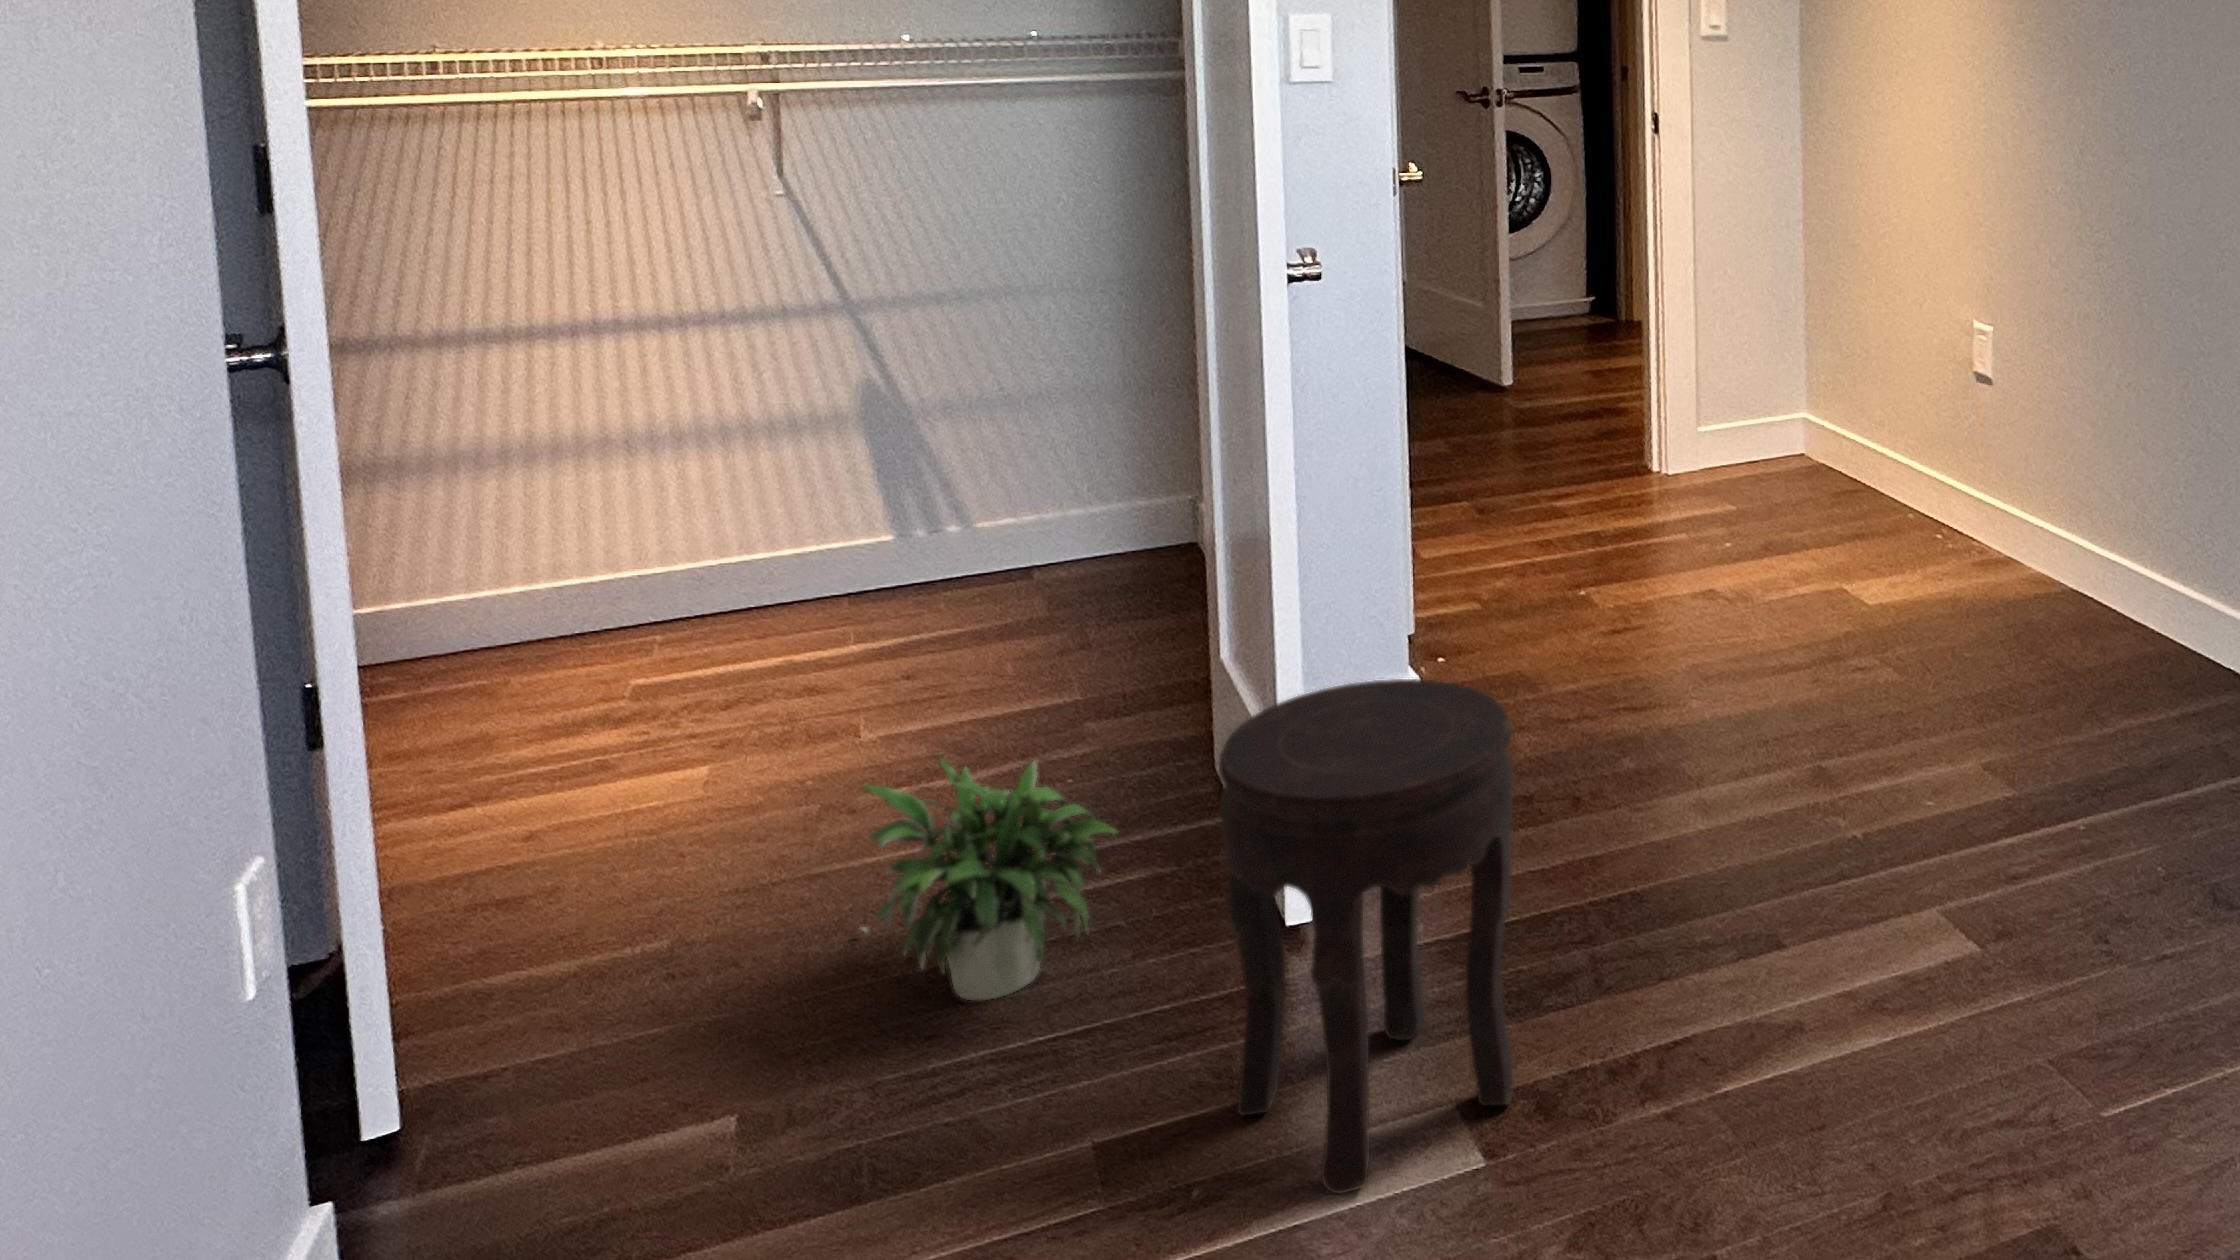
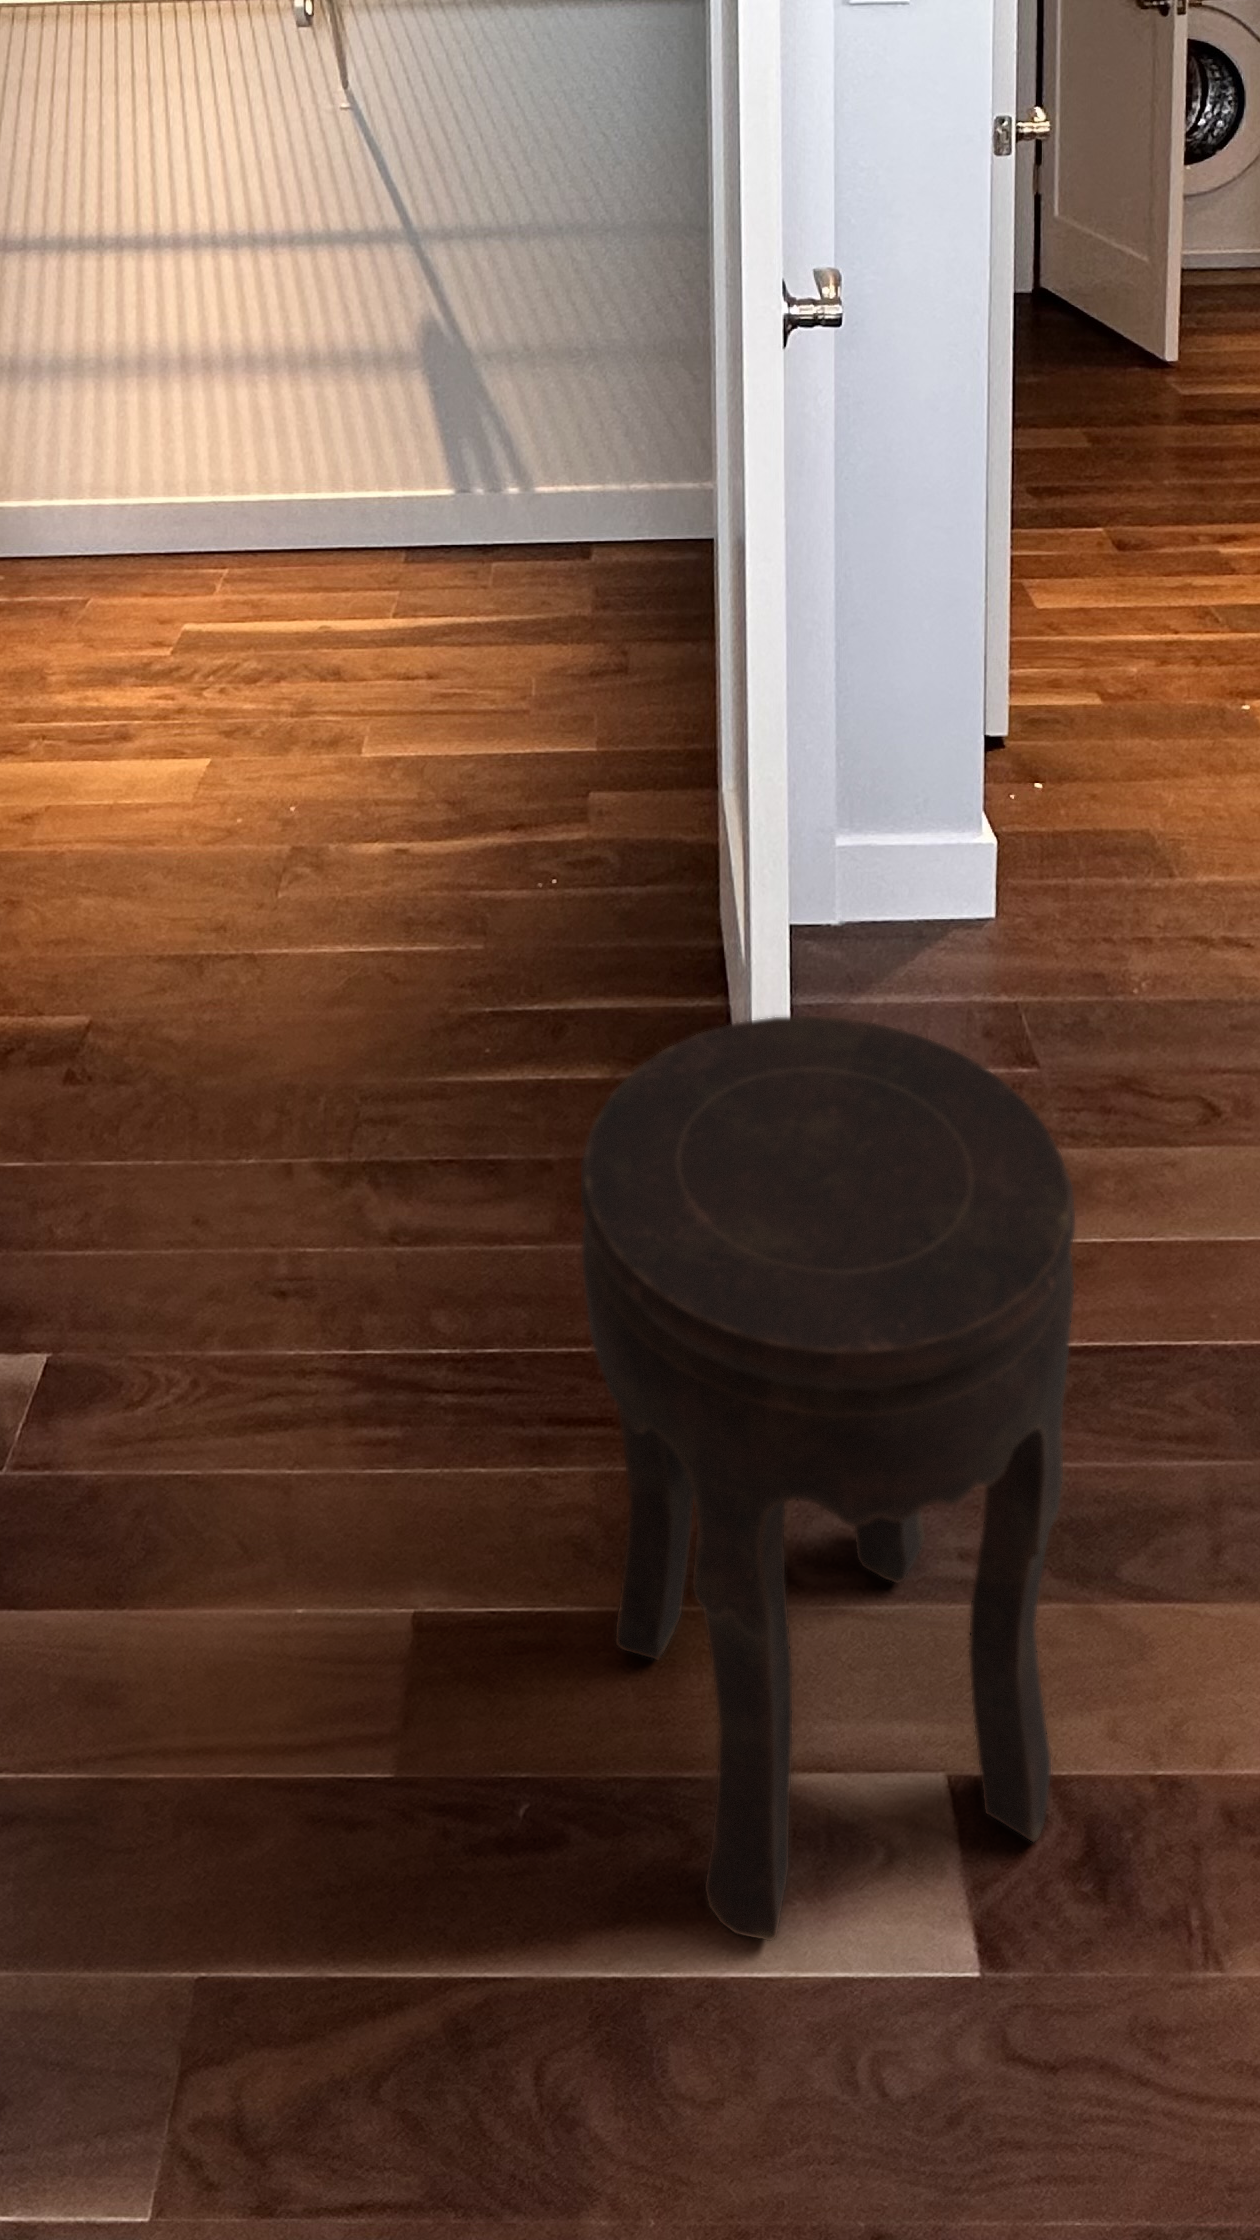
potted plant: present [861,759,1116,1001] -> none [238,895,532,1245]

